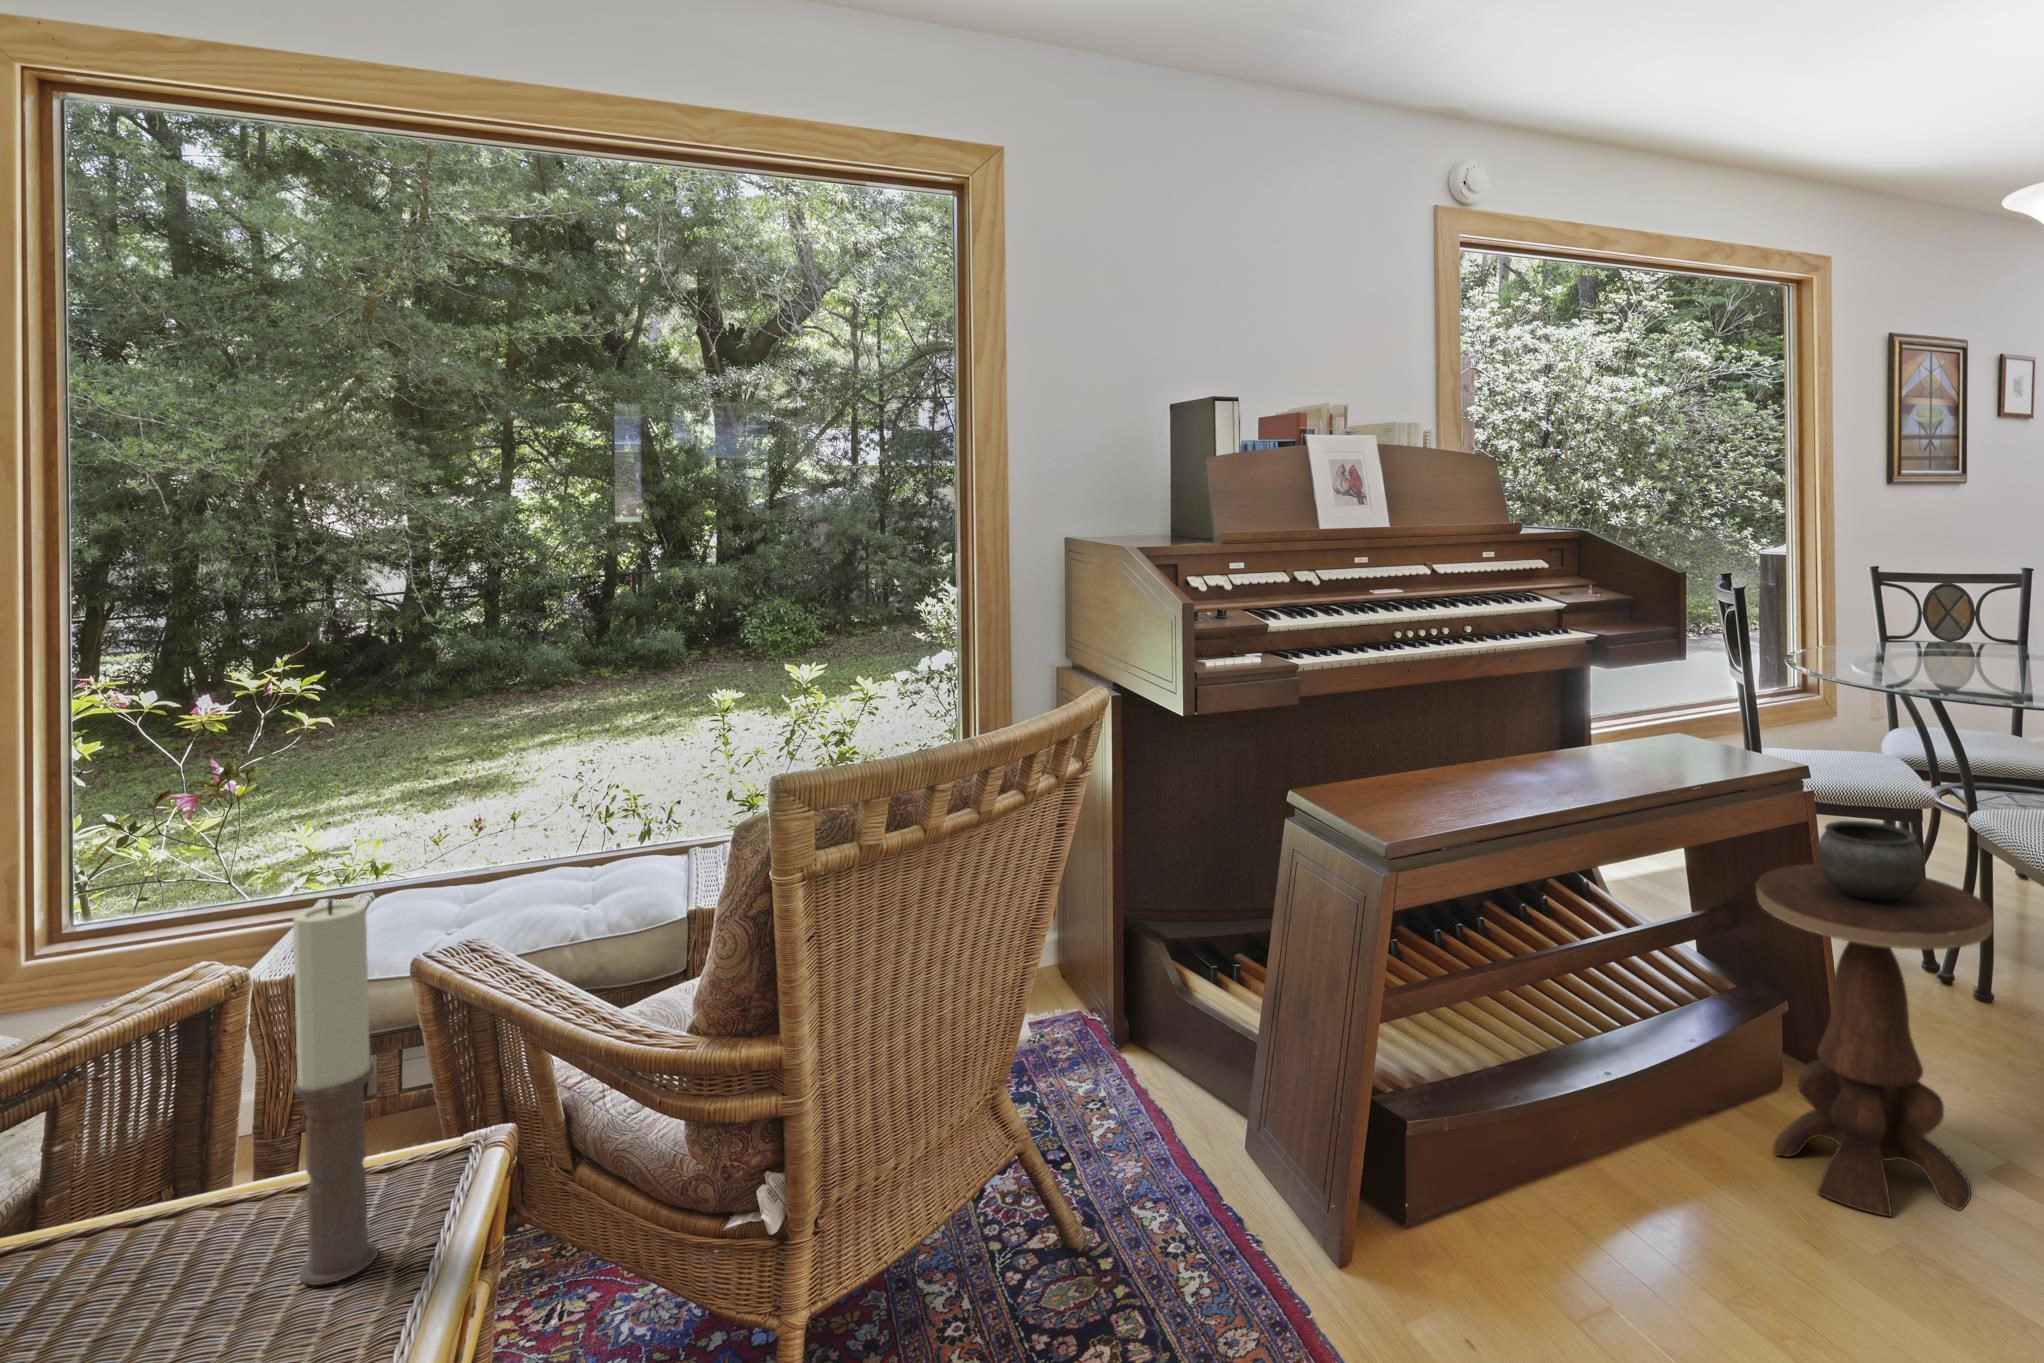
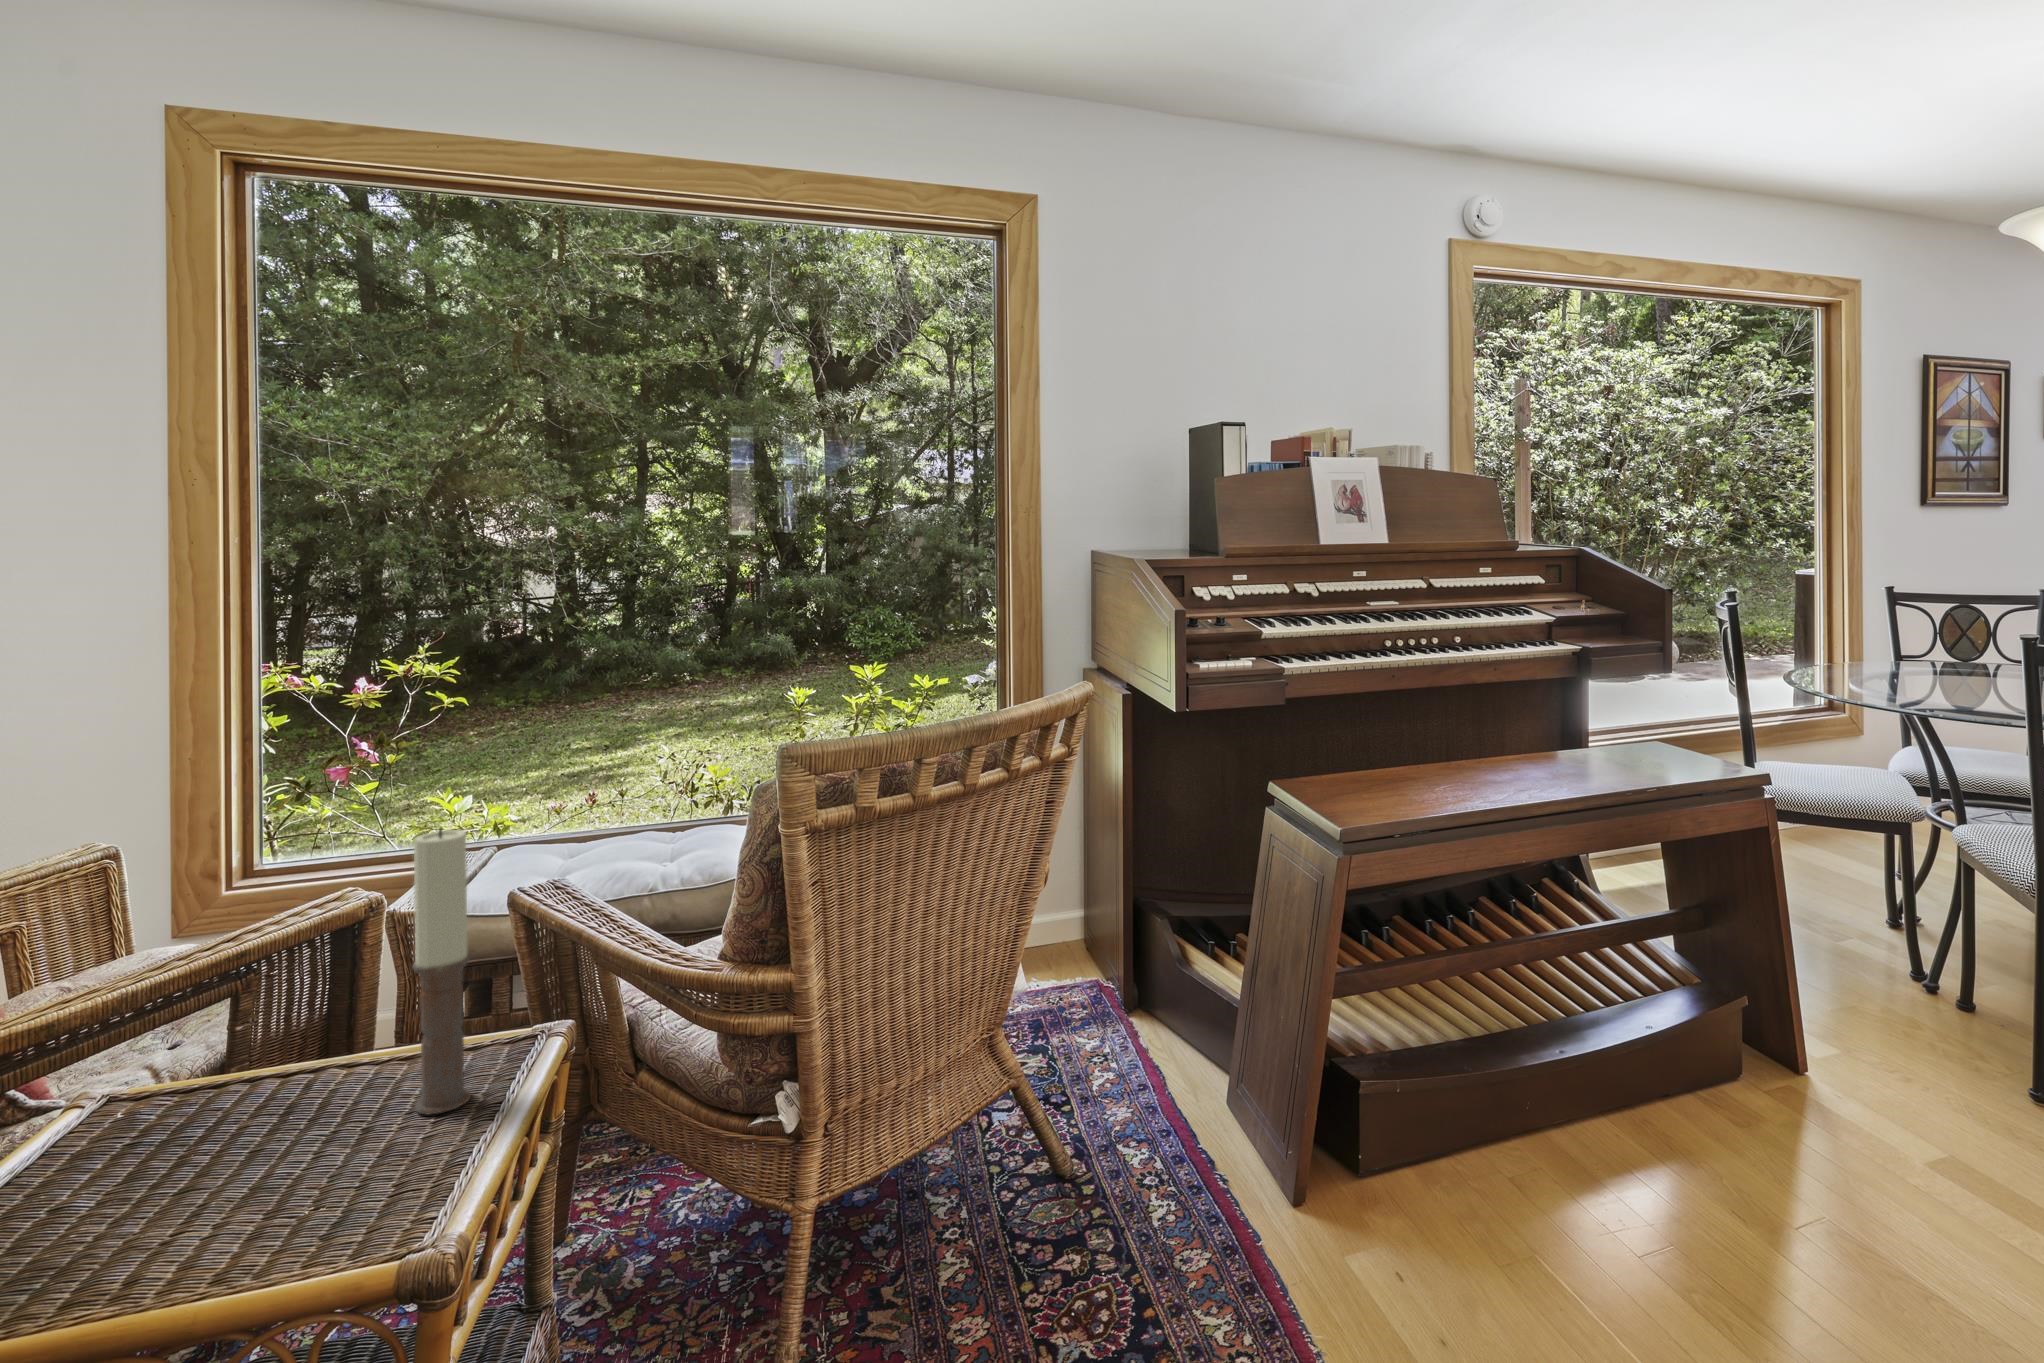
side table: present [1756,821,1993,1216] -> none [1695,823,1909,1187]

